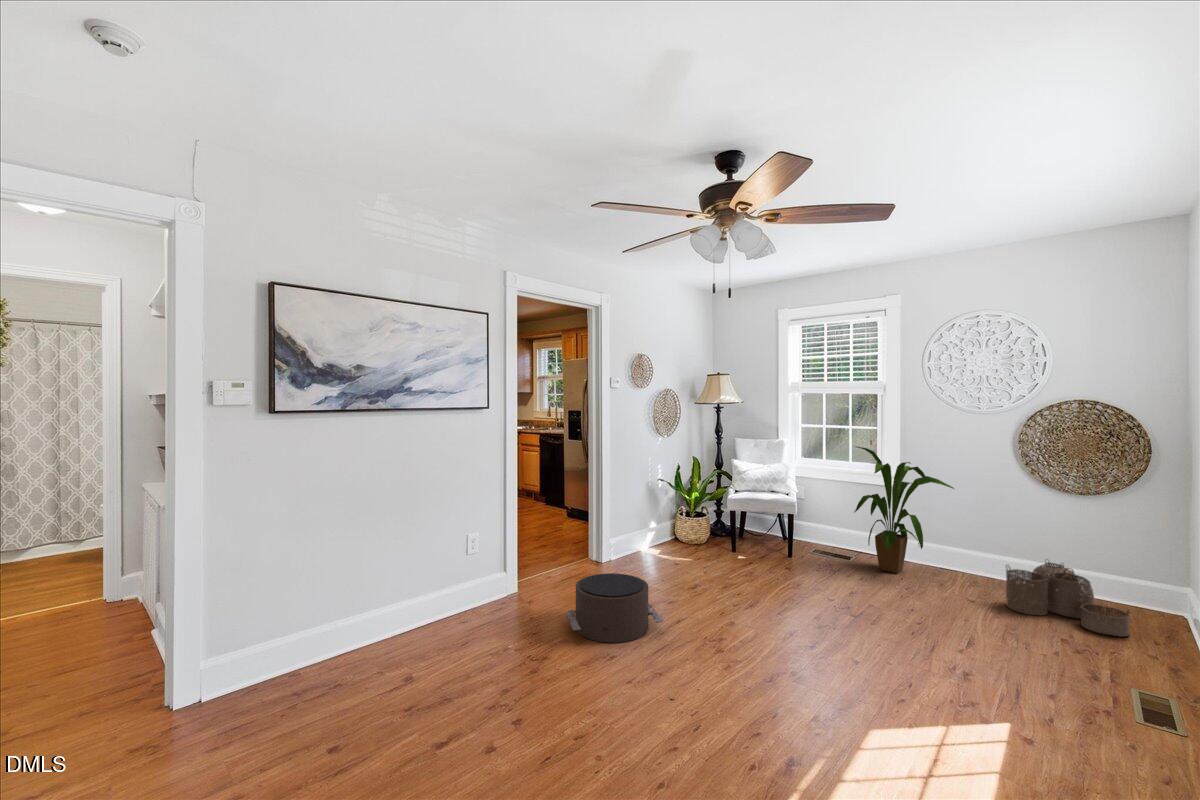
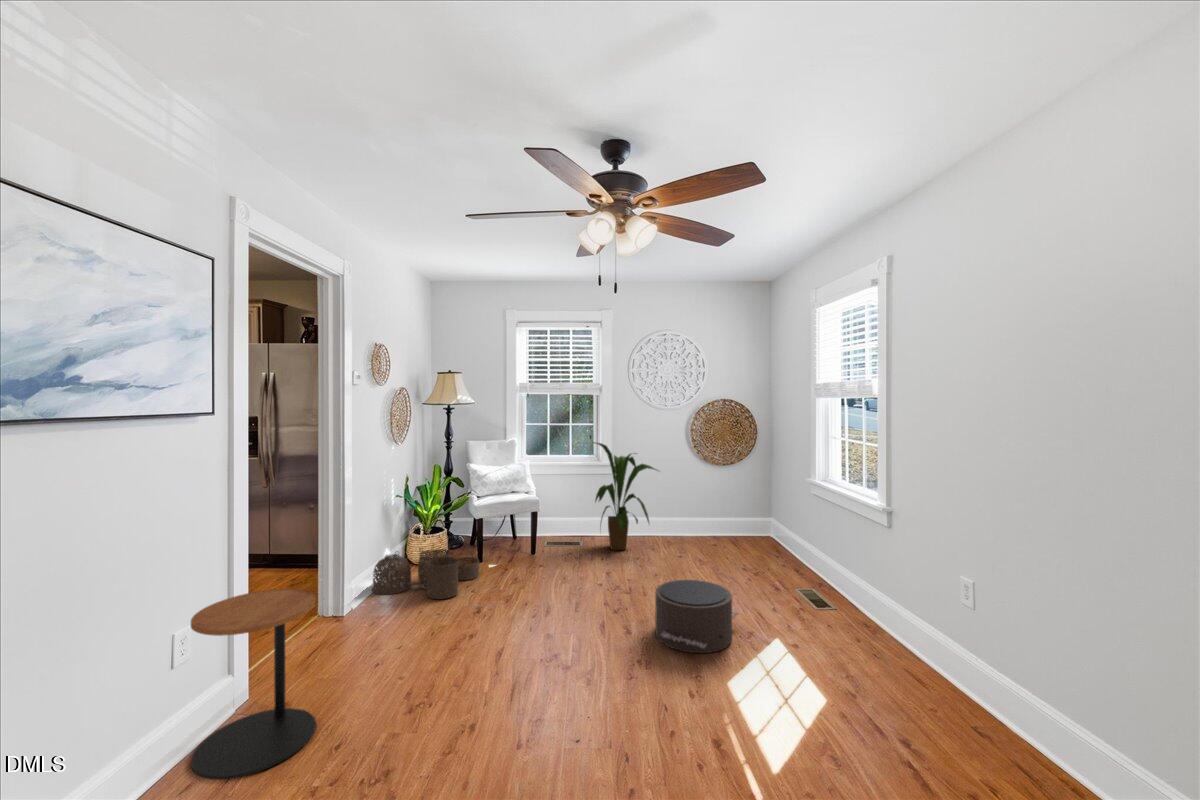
side table: none [467,523,534,630] -> present [191,589,316,779]
woven basket: present [1006,562,1130,637] -> present [372,549,479,599]
pouf: present [567,573,664,643] -> present [655,580,739,653]

